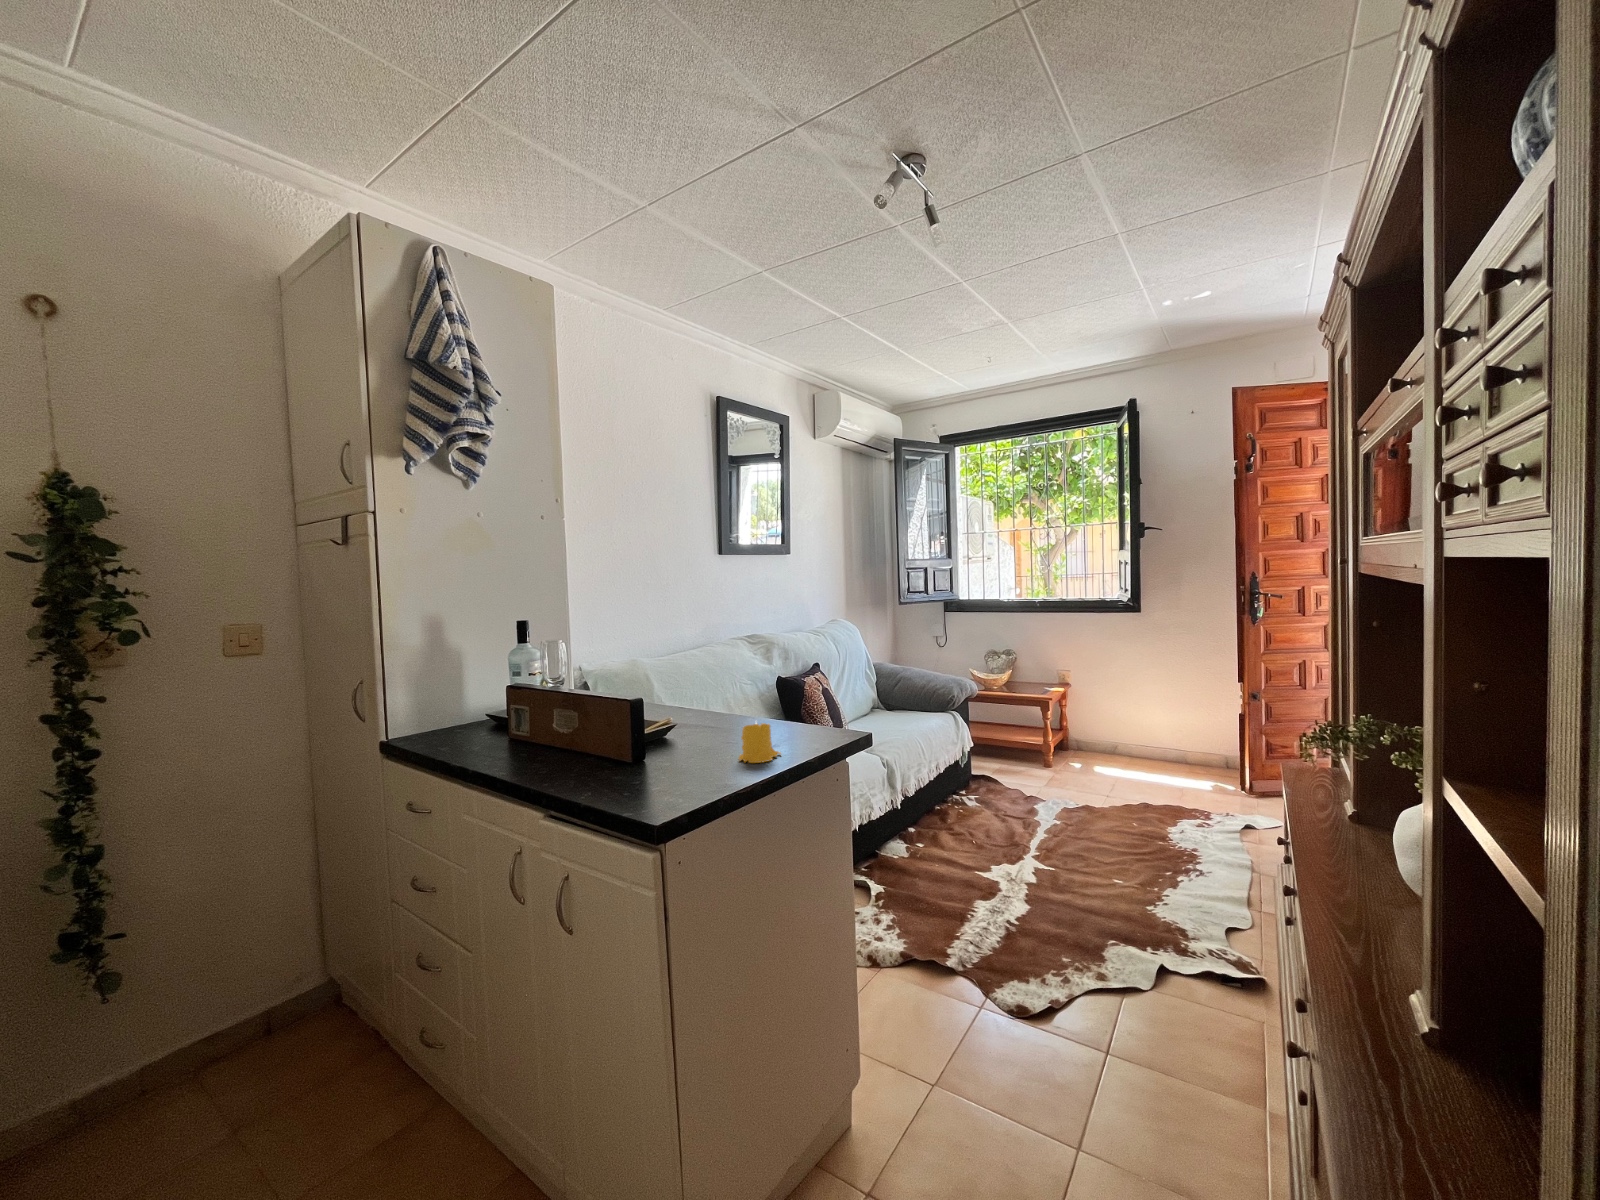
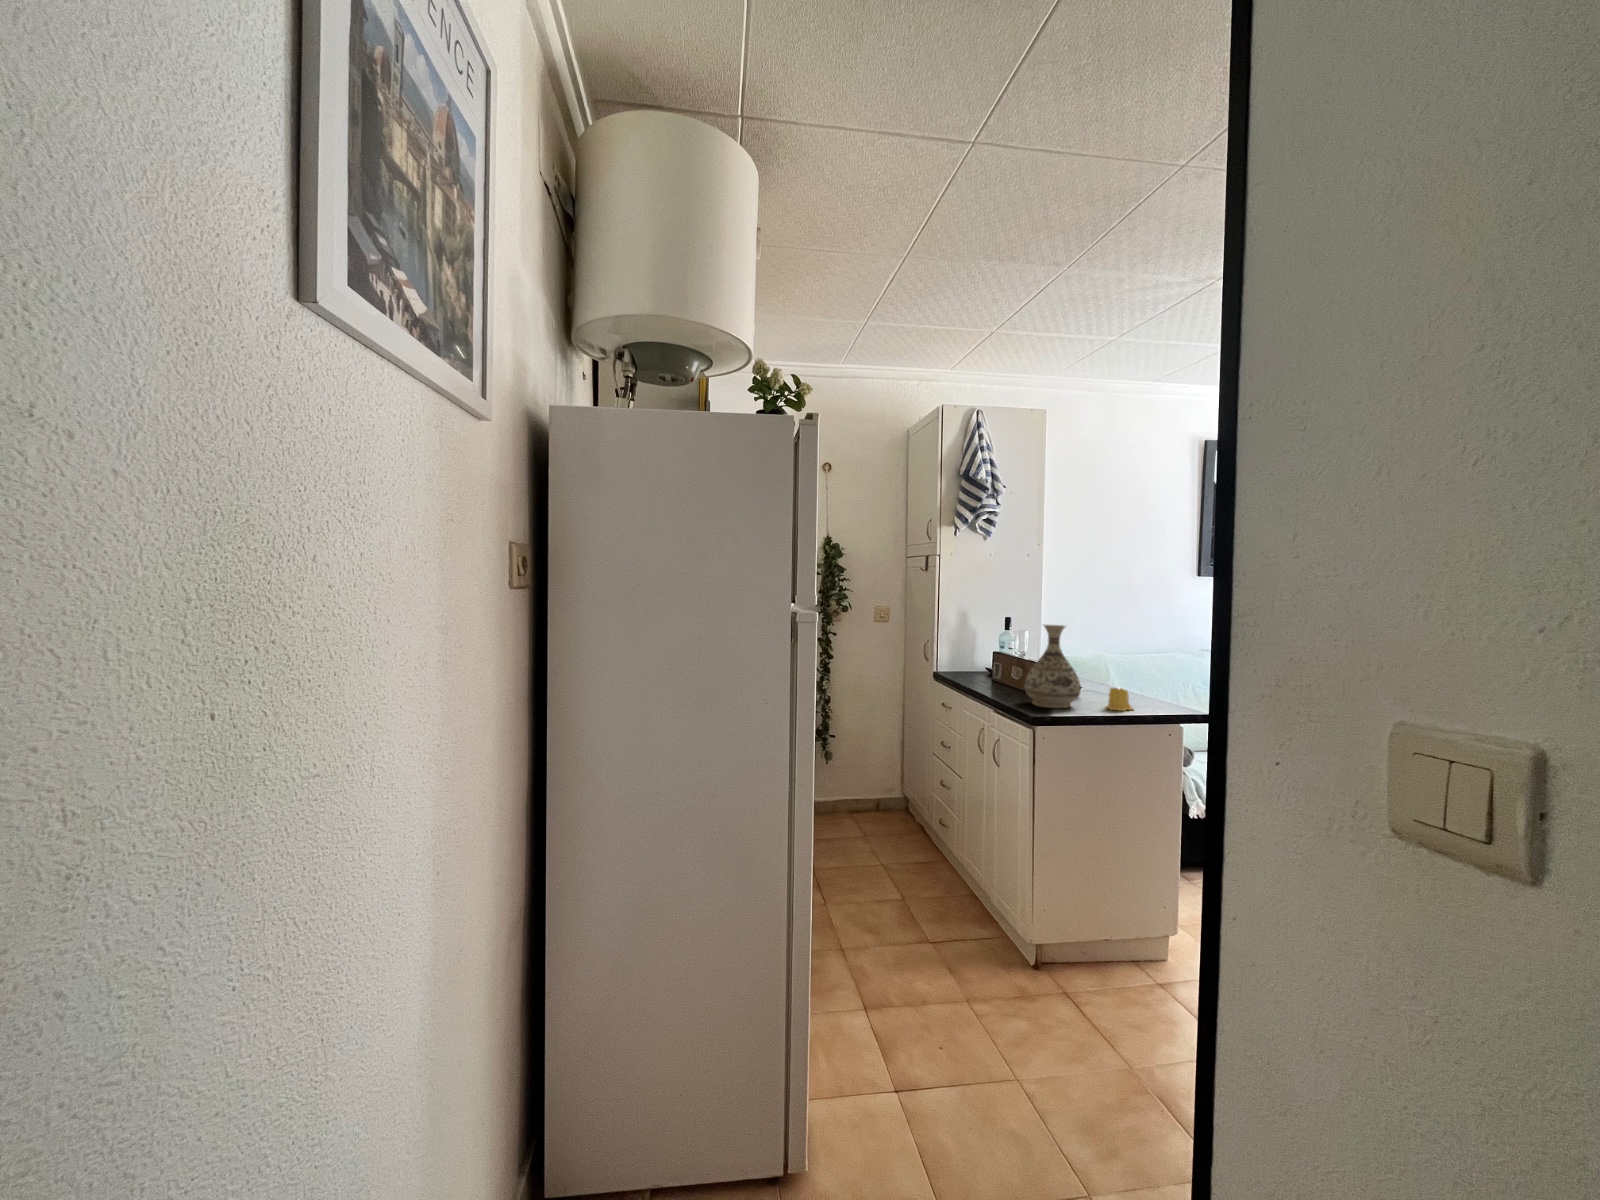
vase: none [603,626,706,790] -> present [1025,625,1081,708]

